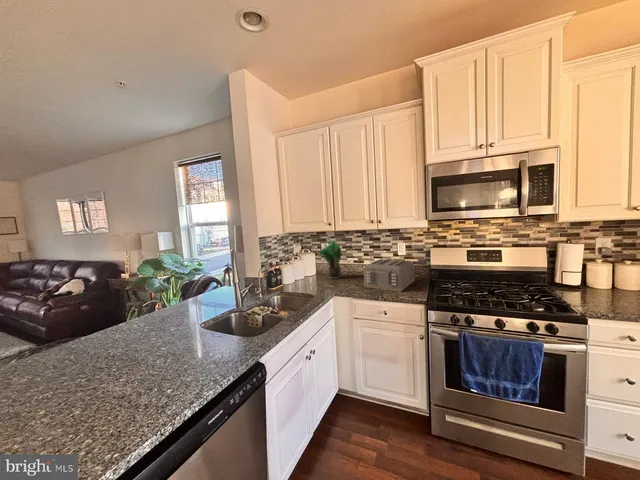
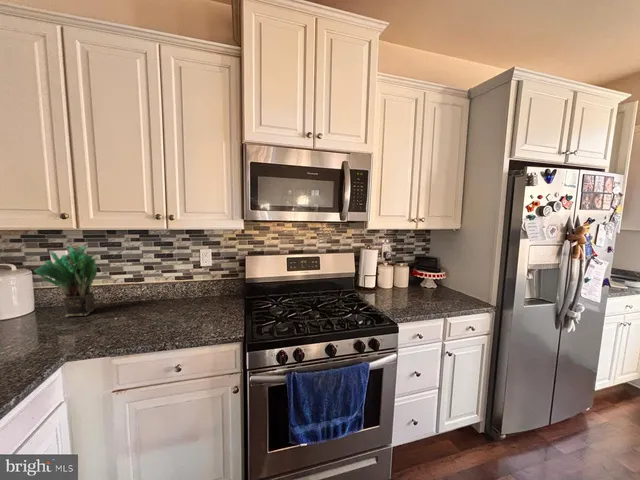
toaster: present [364,259,415,292] -> none [138,275,224,327]

